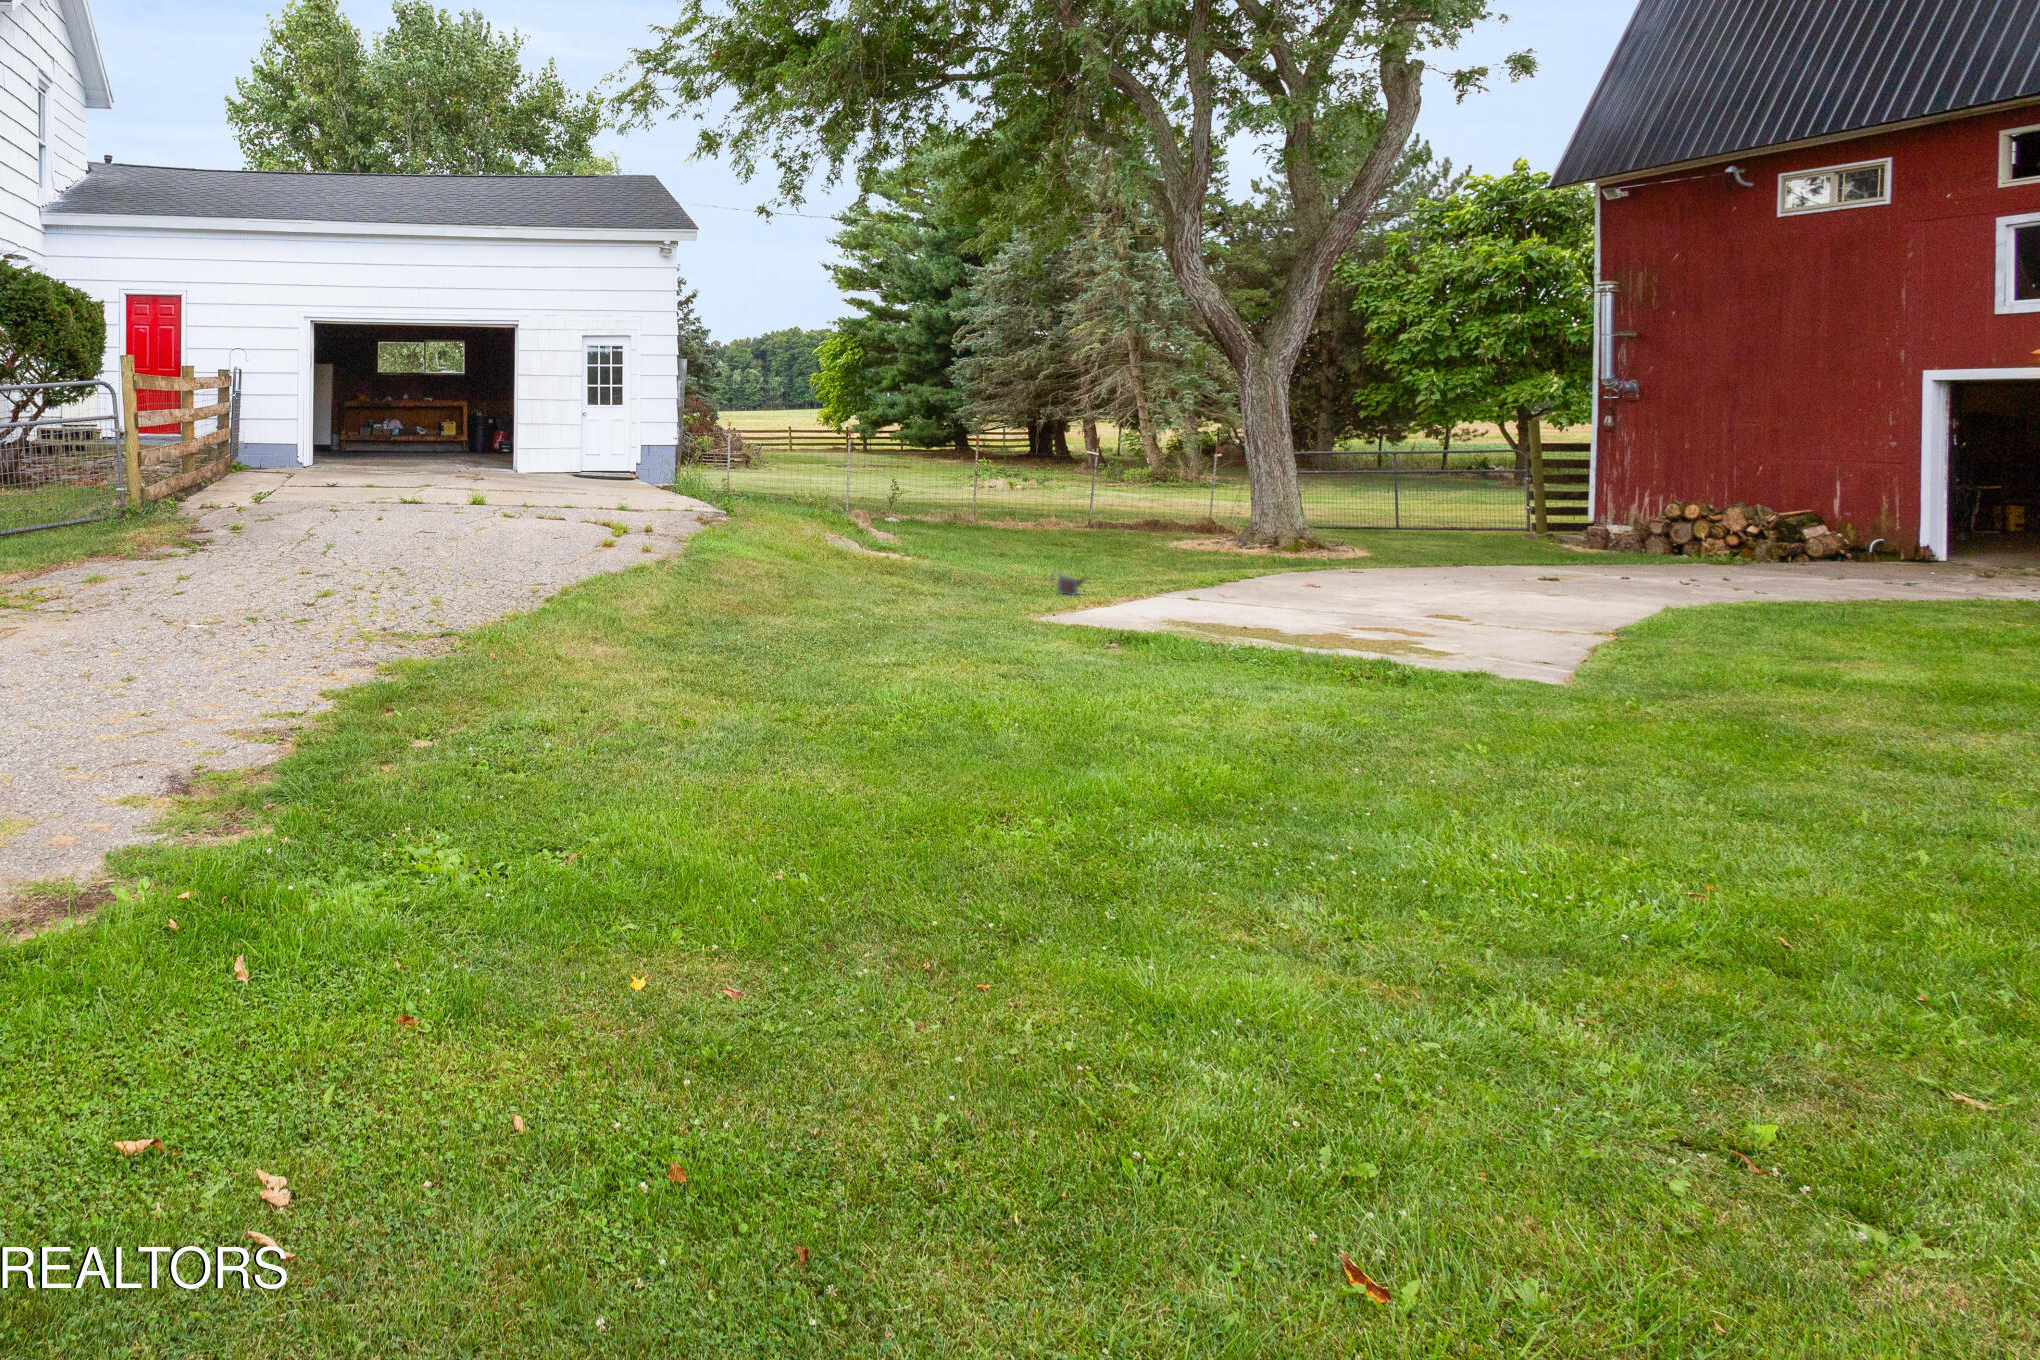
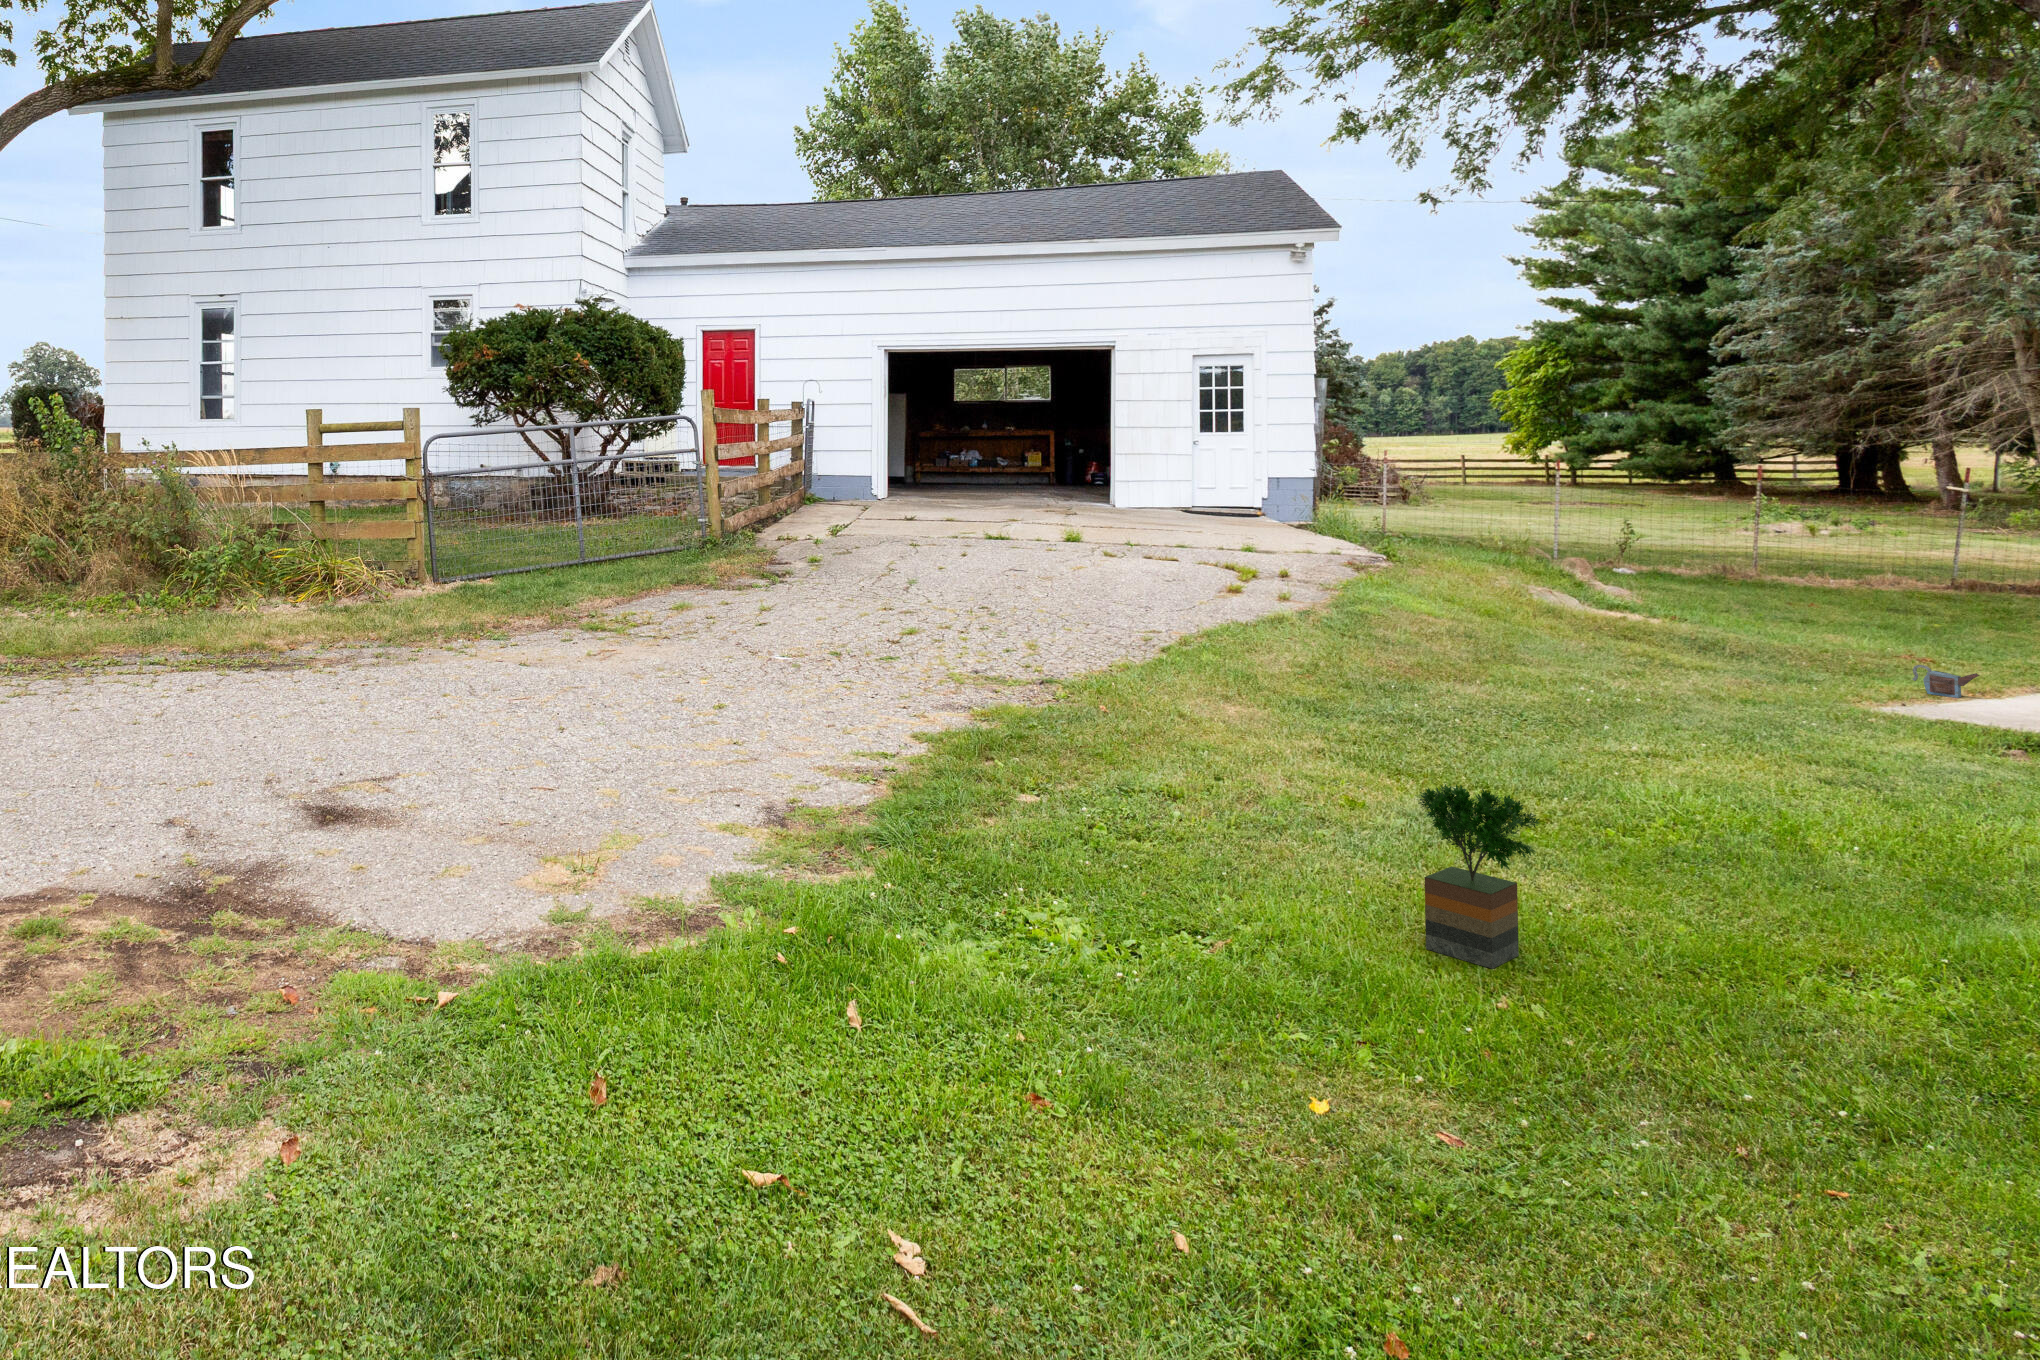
potted tree: none [633,716,740,905] -> present [1417,784,1540,969]

